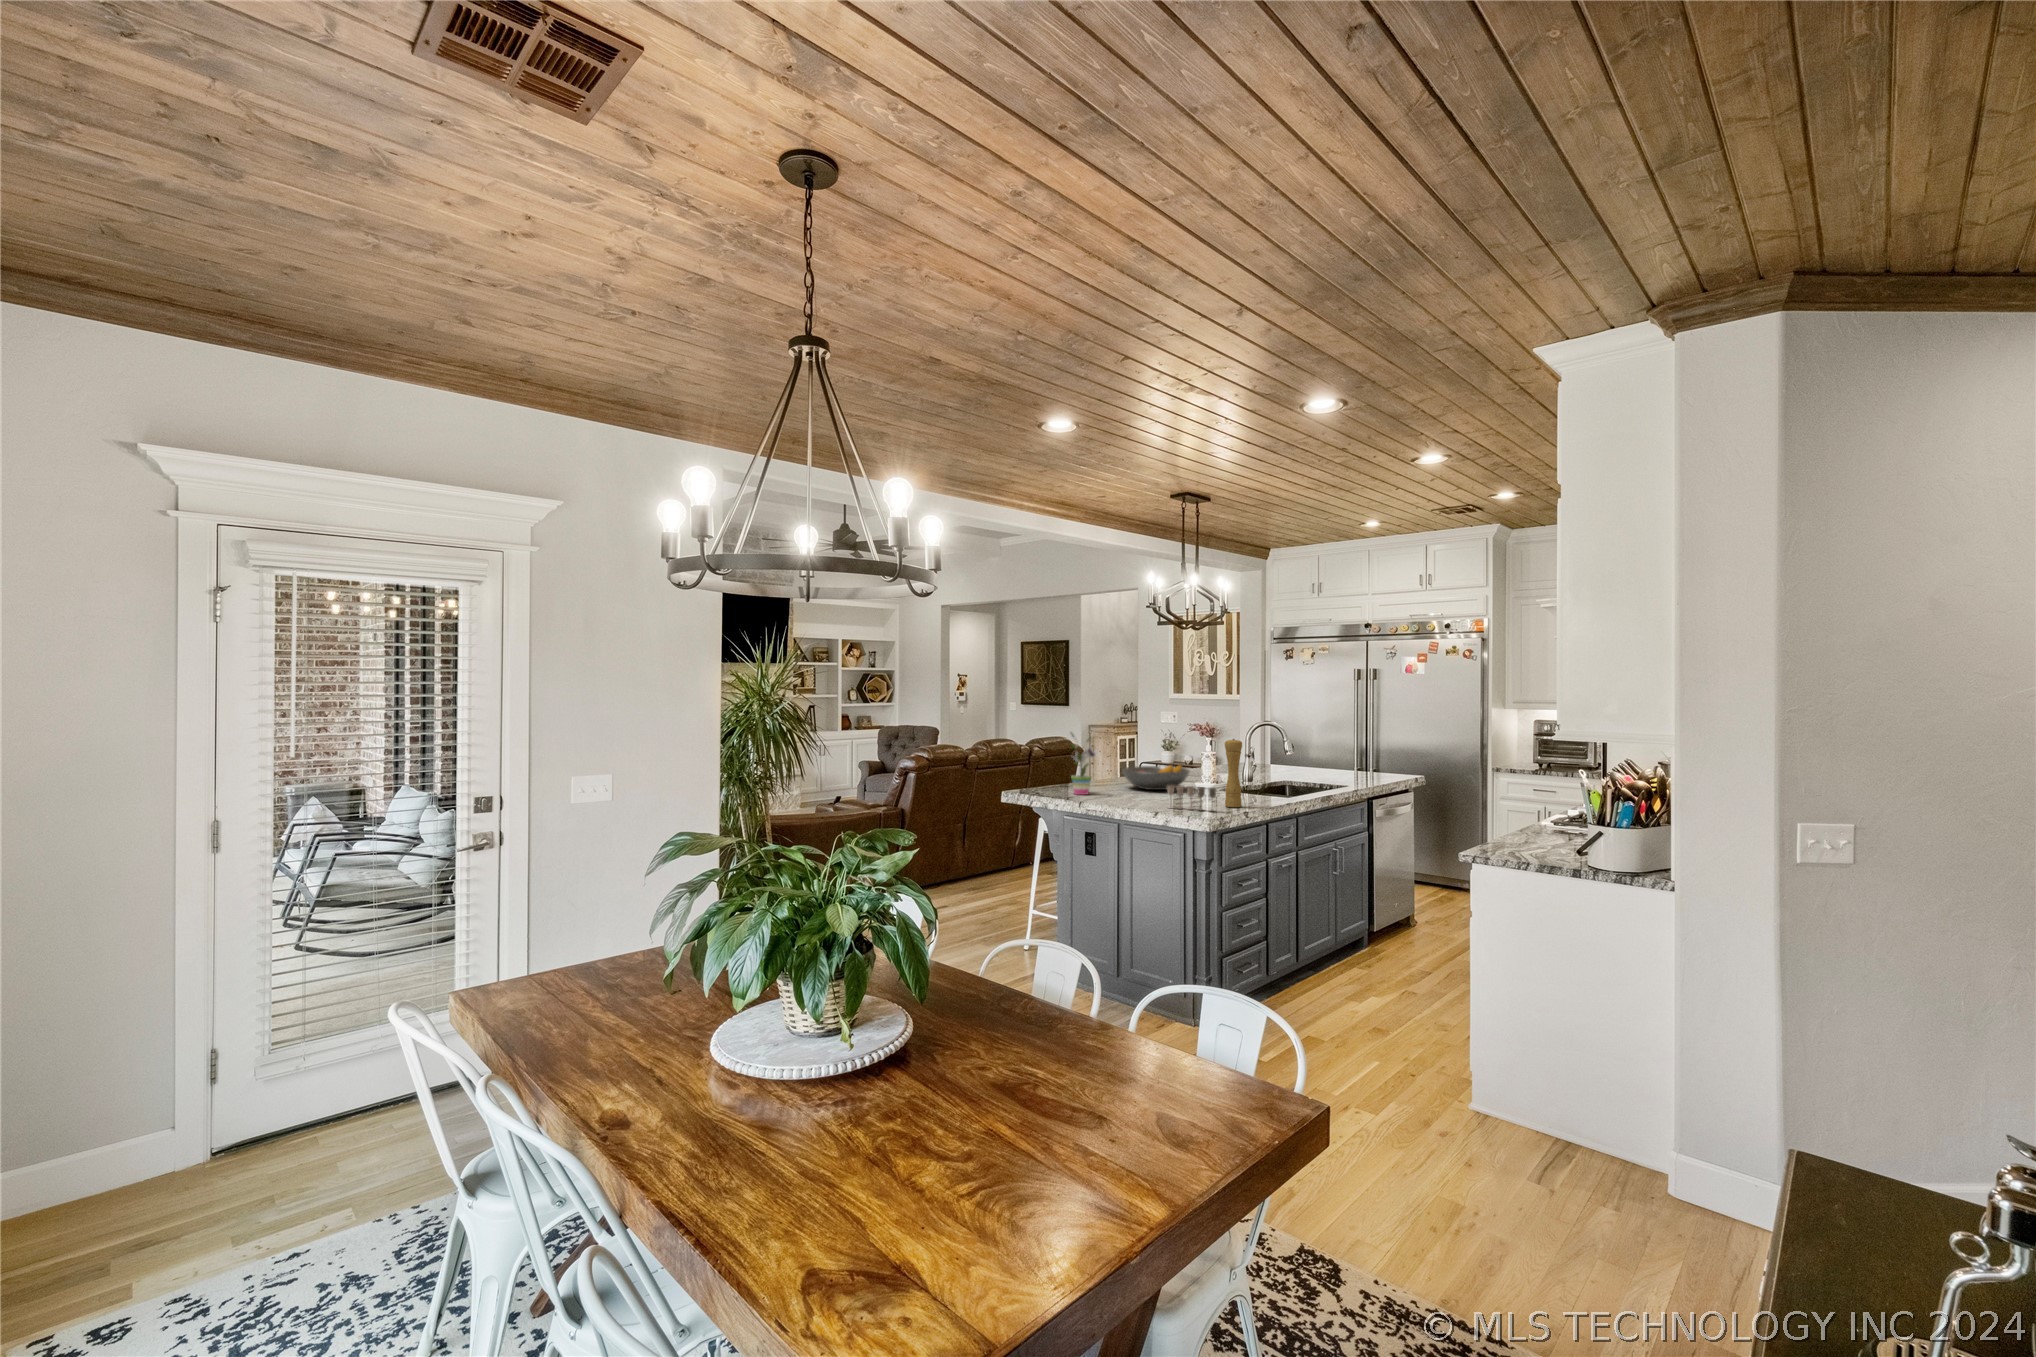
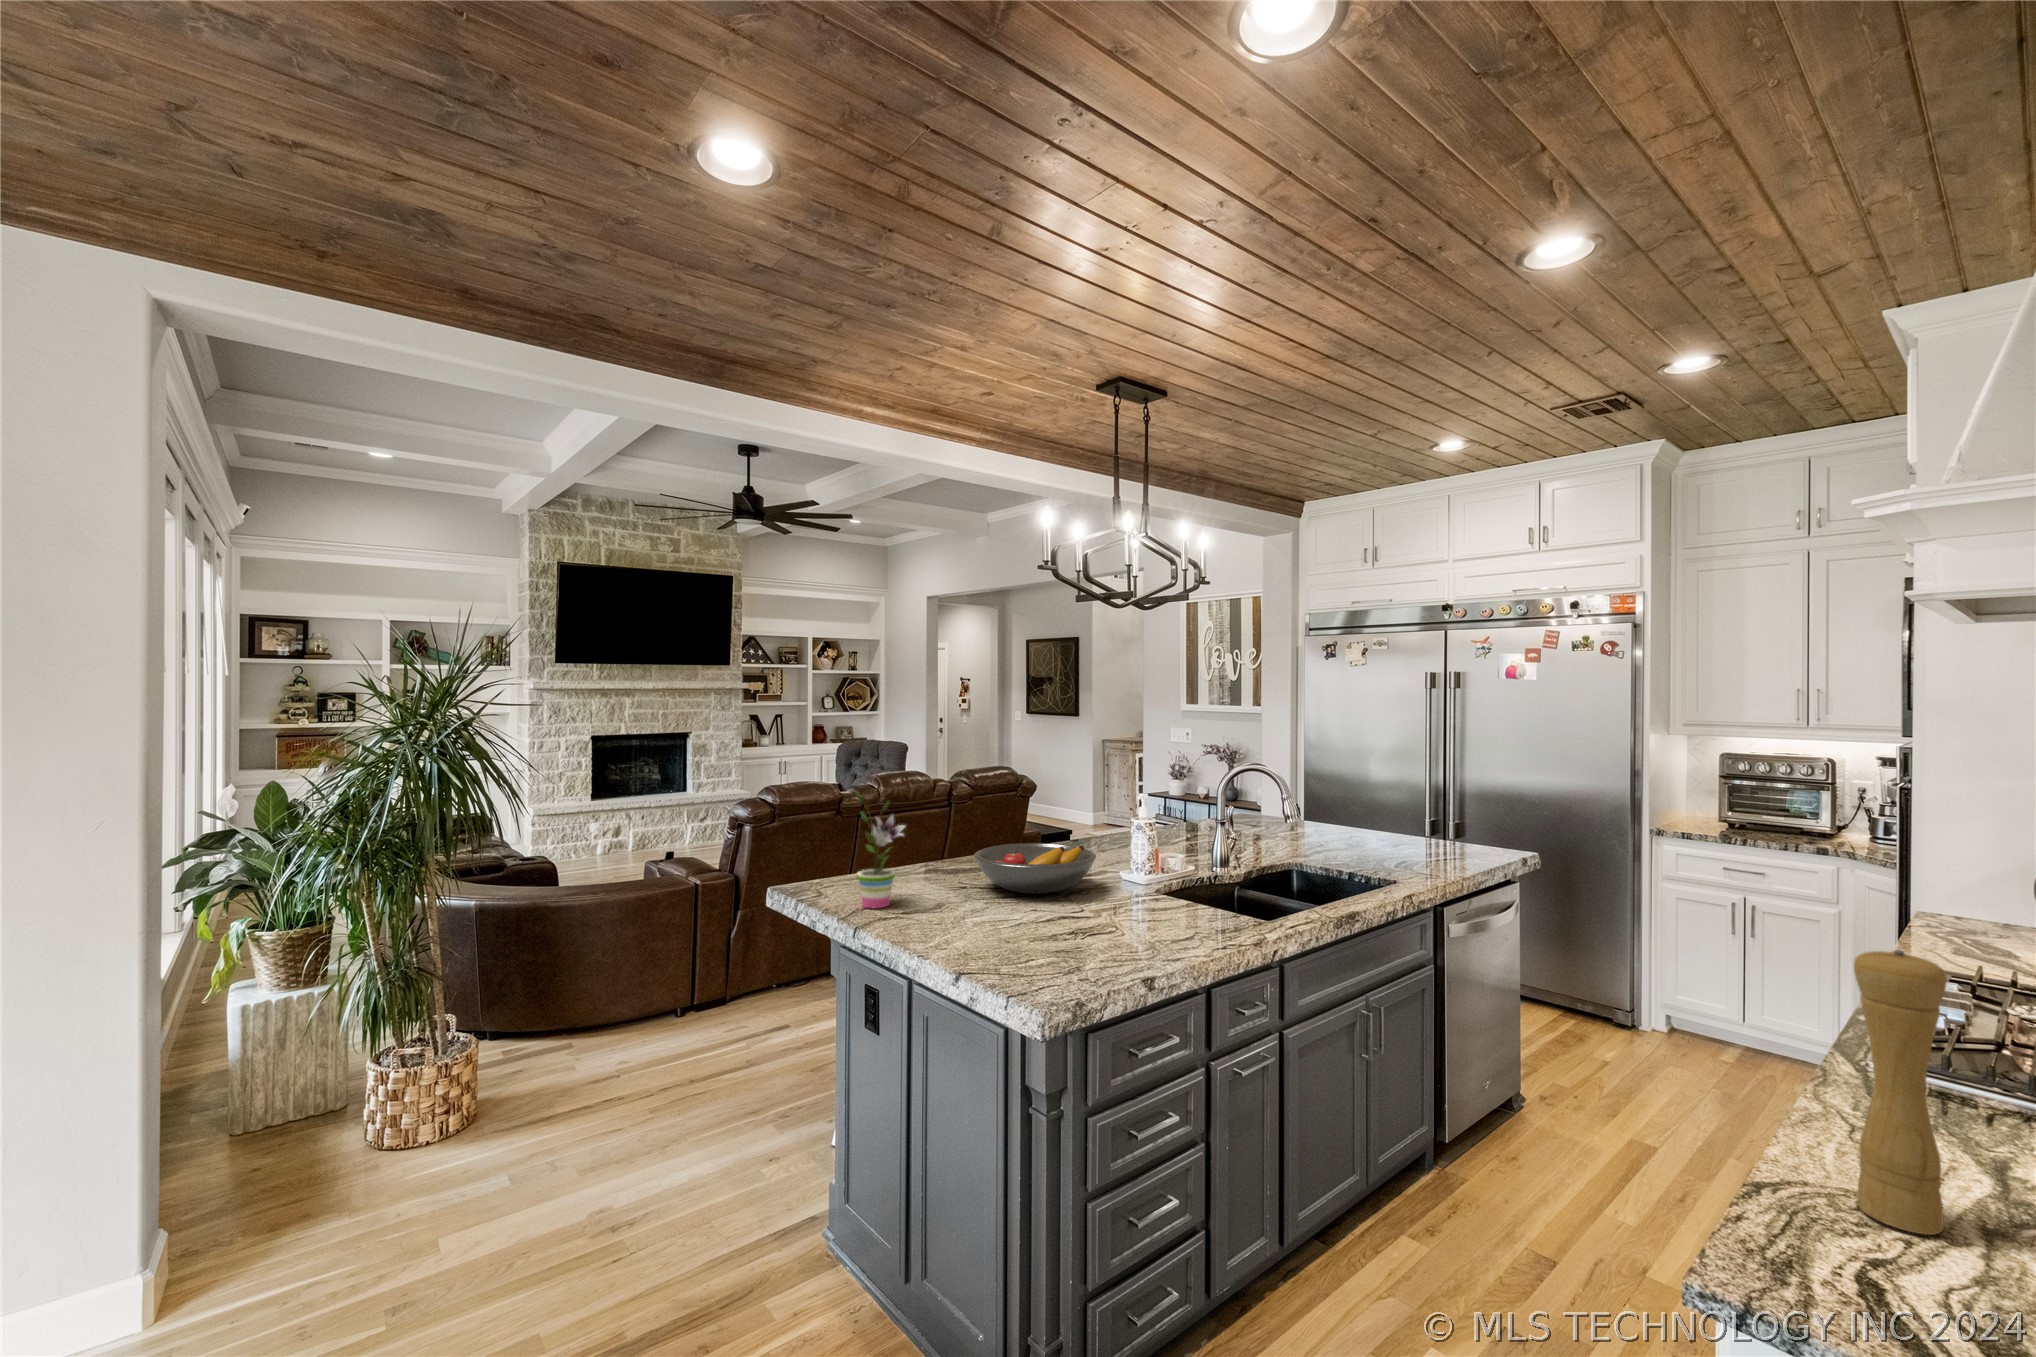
pepper mill: present [1225,739,1242,807] -> present [1854,950,1947,1235]
wine glass: present [1167,785,1216,812] -> none [983,914,1074,983]

